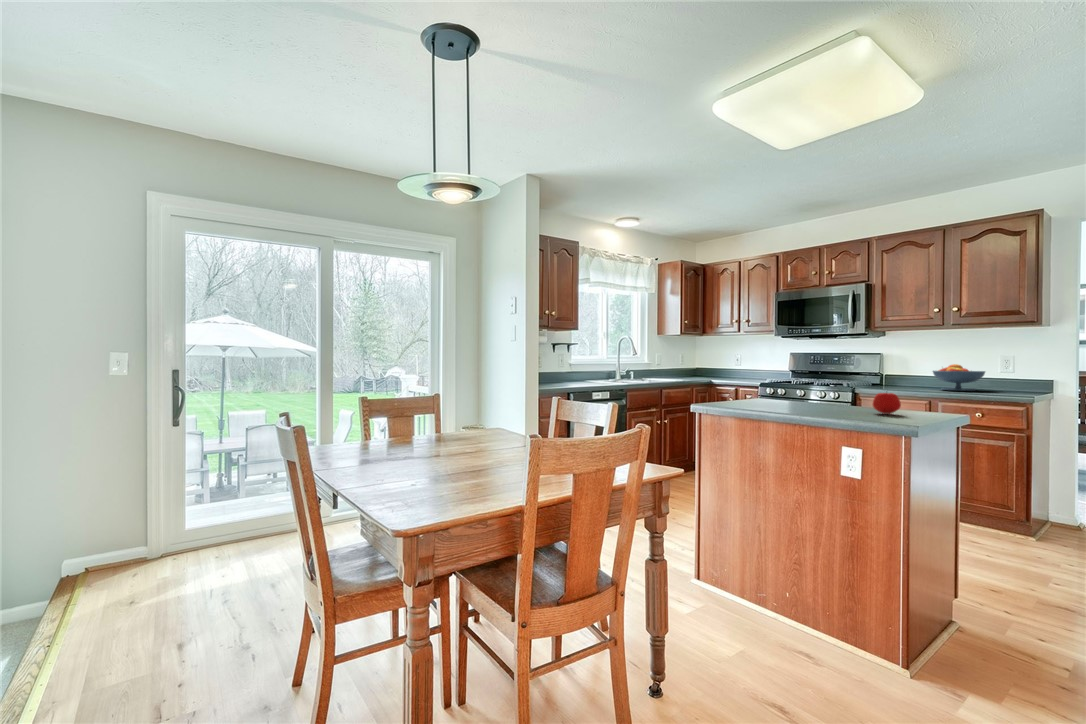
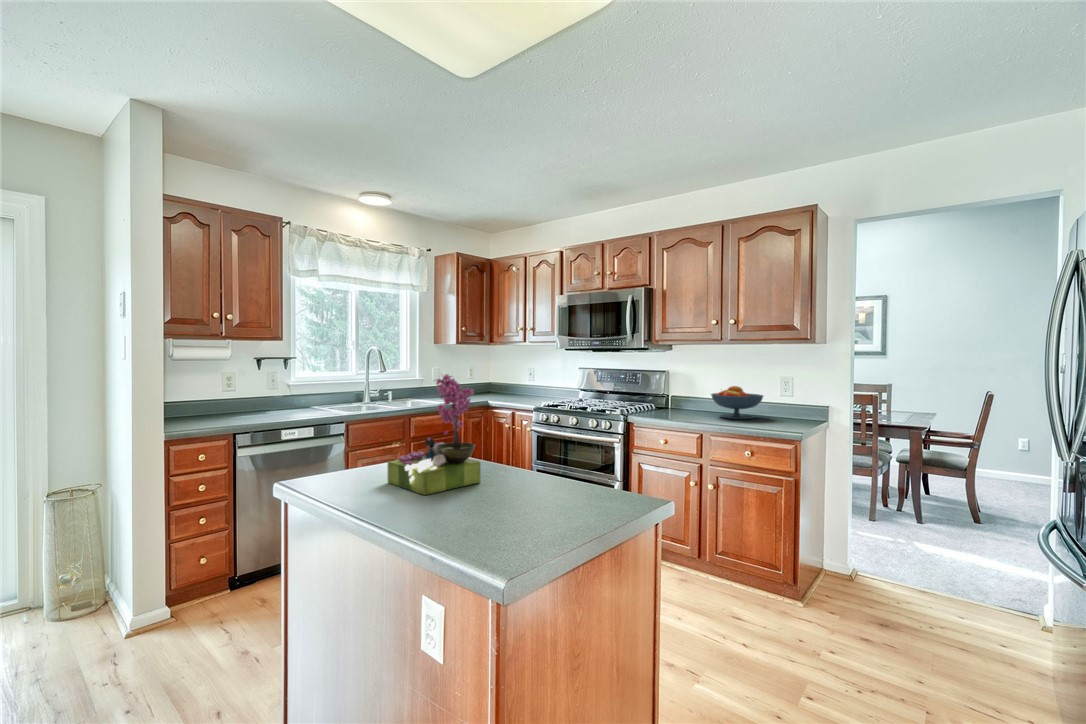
flower arrangement: none [758,338,820,408] -> present [388,374,480,495]
apple: present [873,393,901,414] -> none [505,480,546,521]

